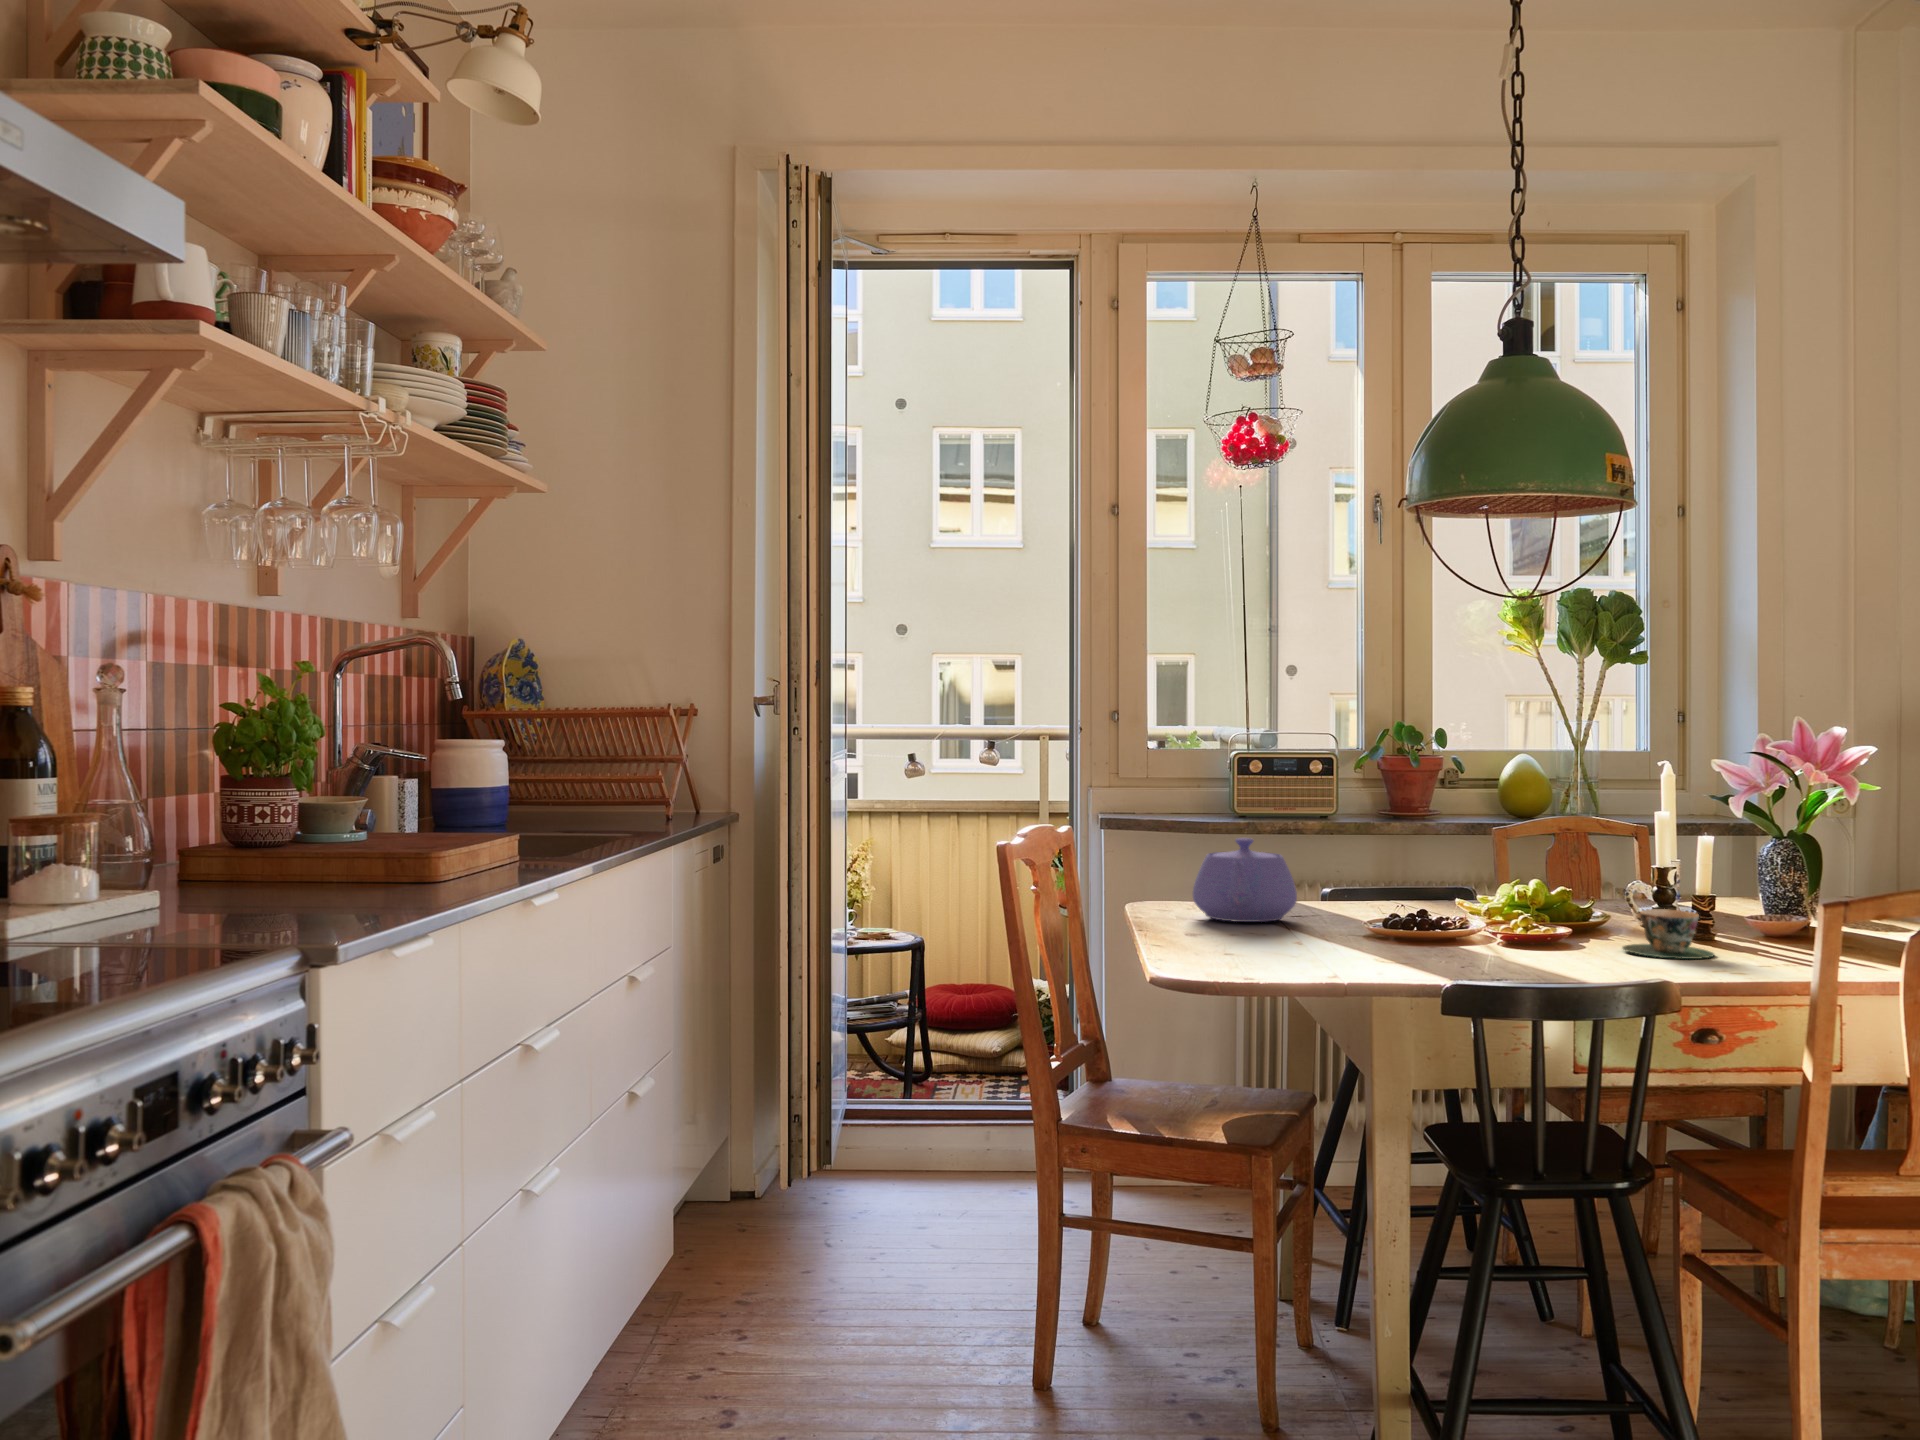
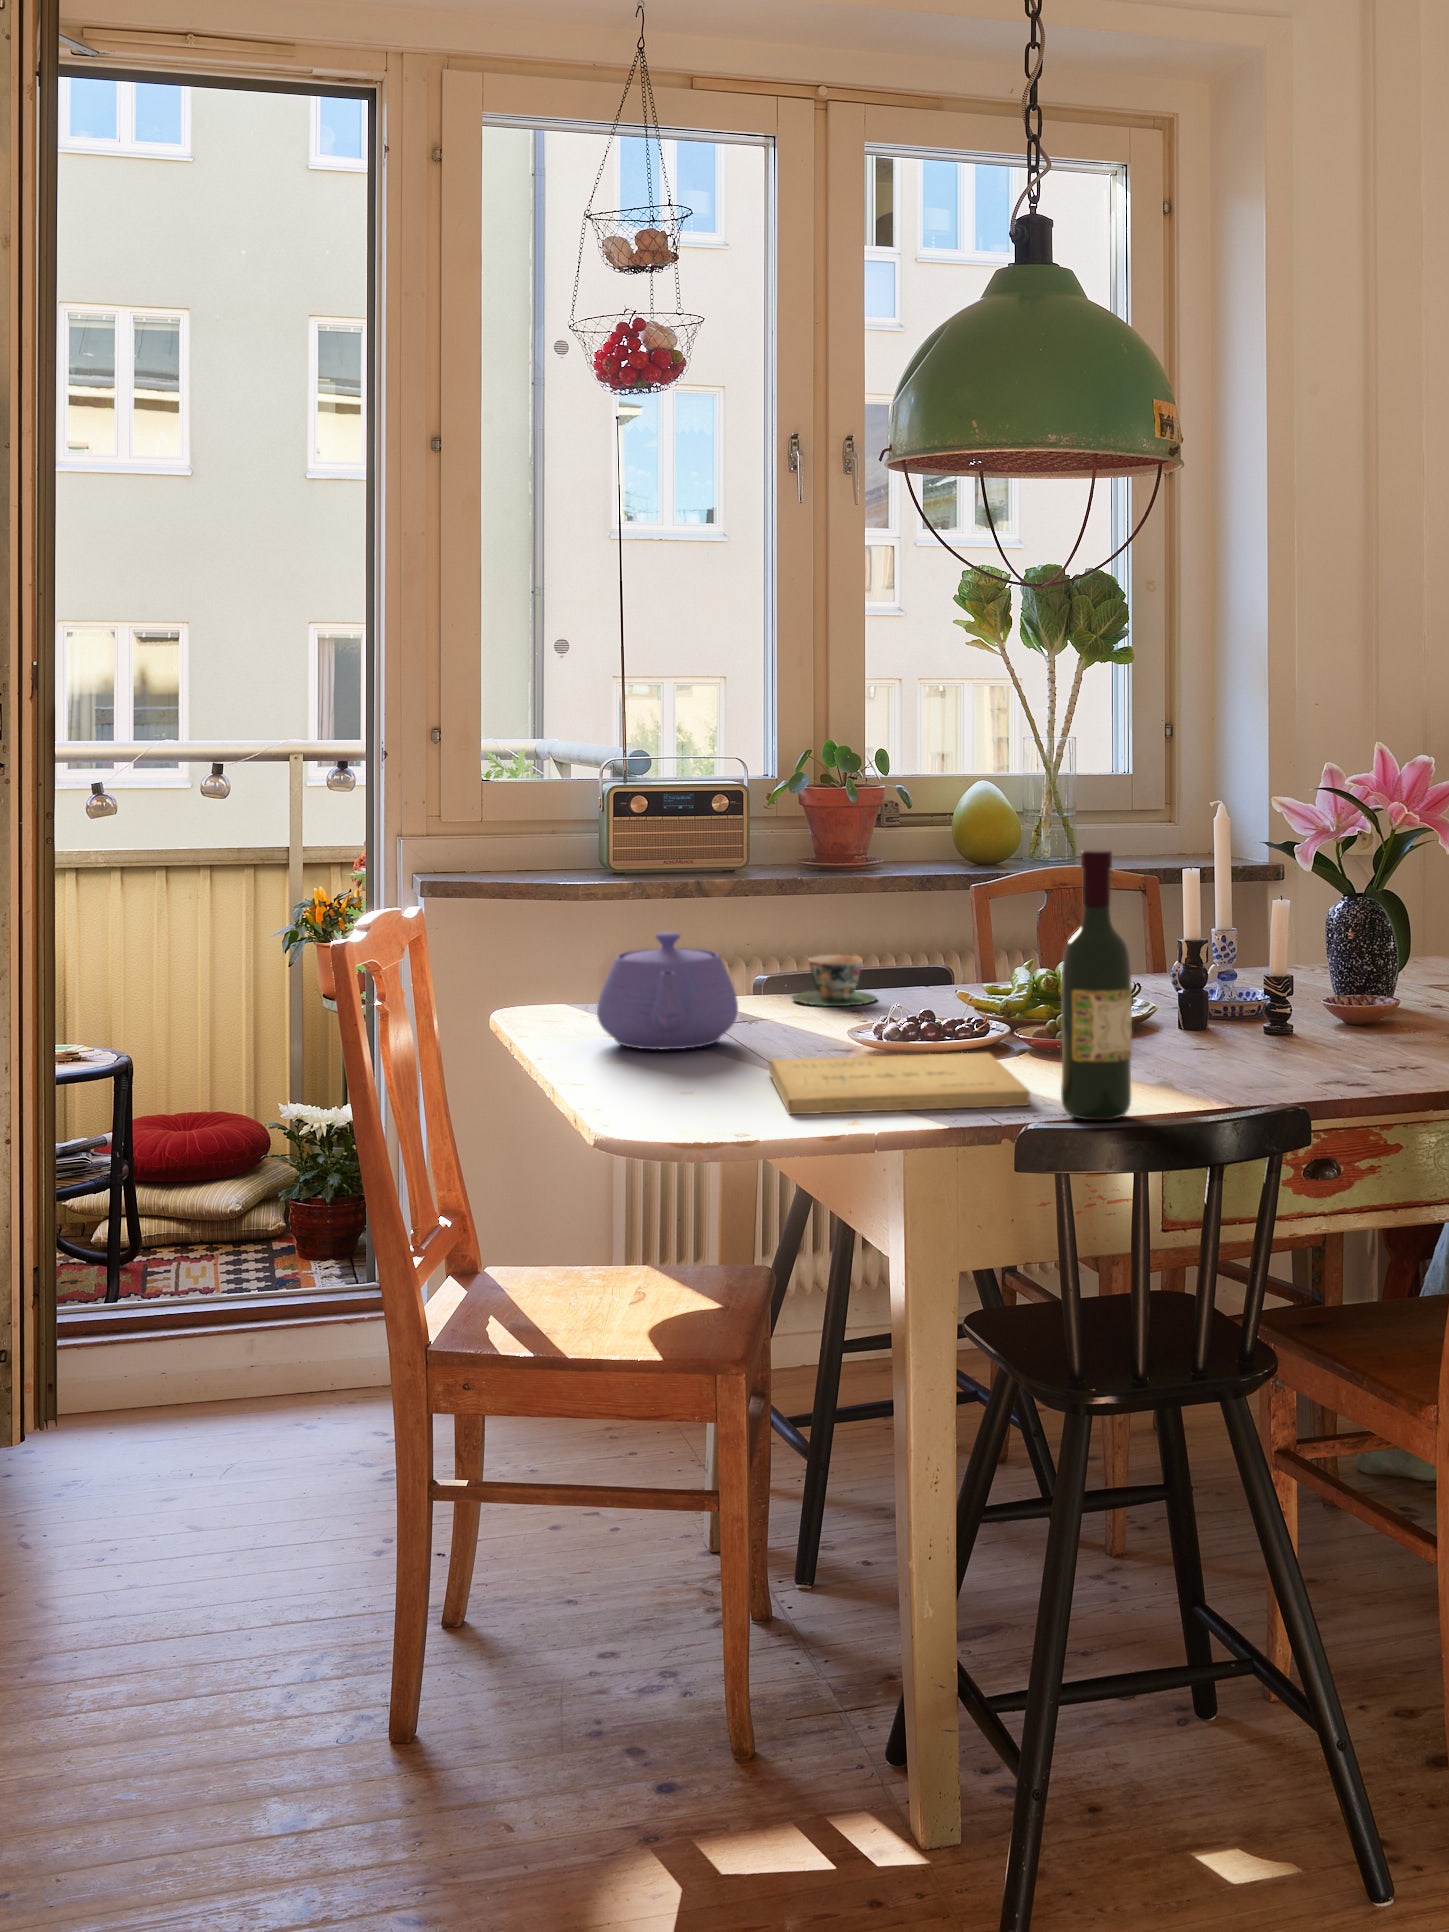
wine bottle: none [1529,762,1589,977] -> present [1061,849,1132,1120]
teacup: present [1623,909,1714,959] -> present [792,955,876,1006]
book: none [1309,927,1506,966] -> present [769,1053,1030,1114]

